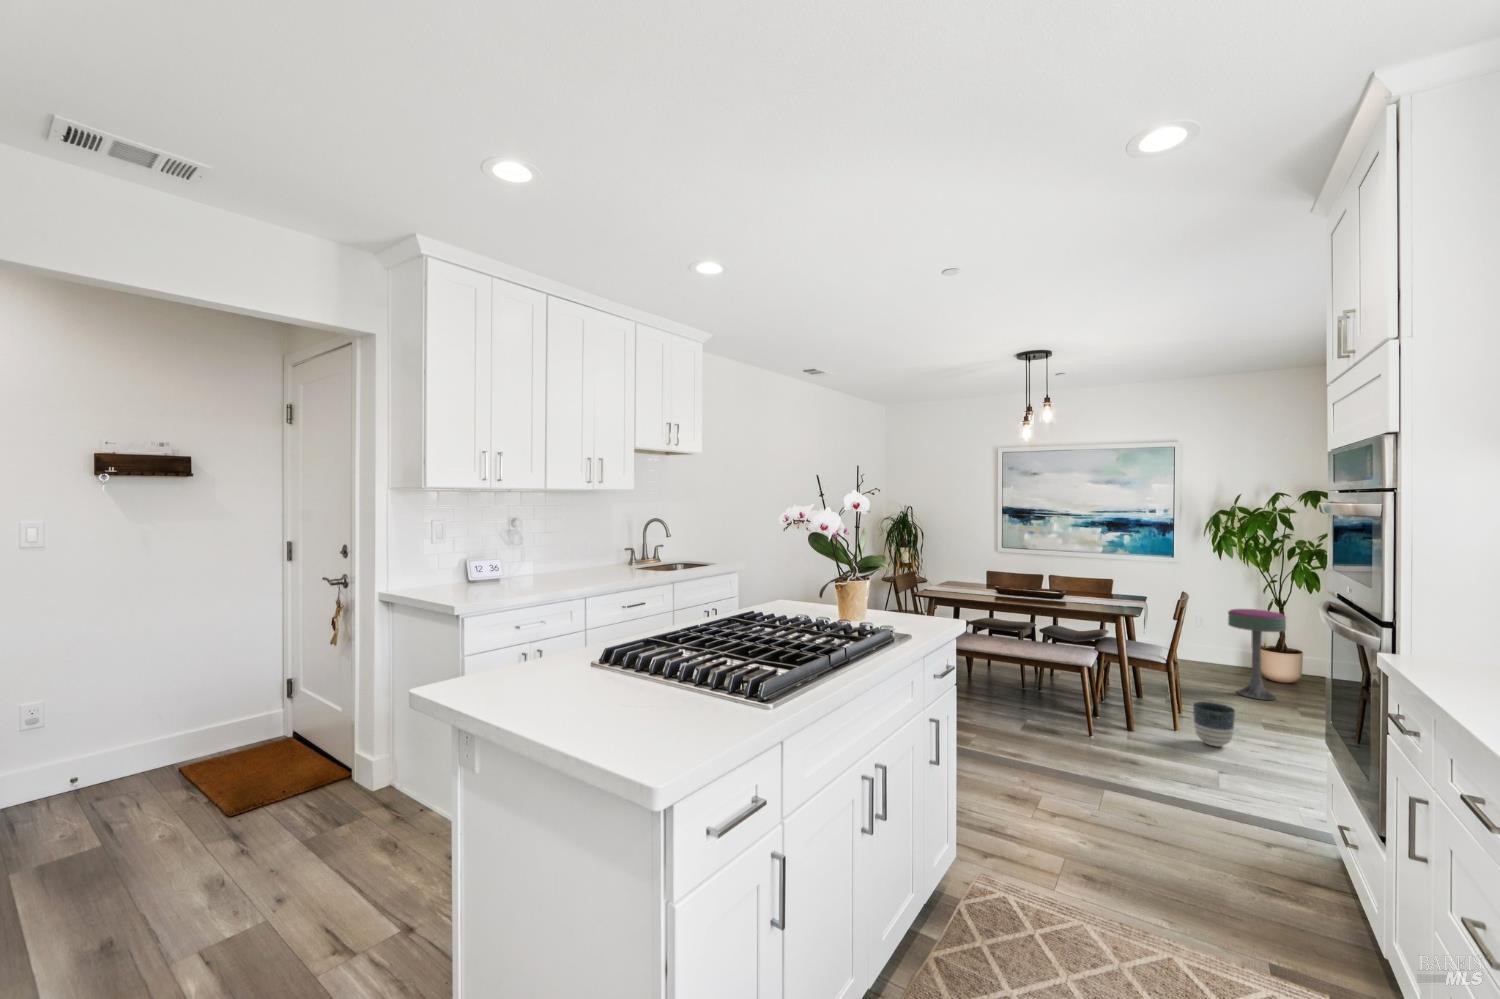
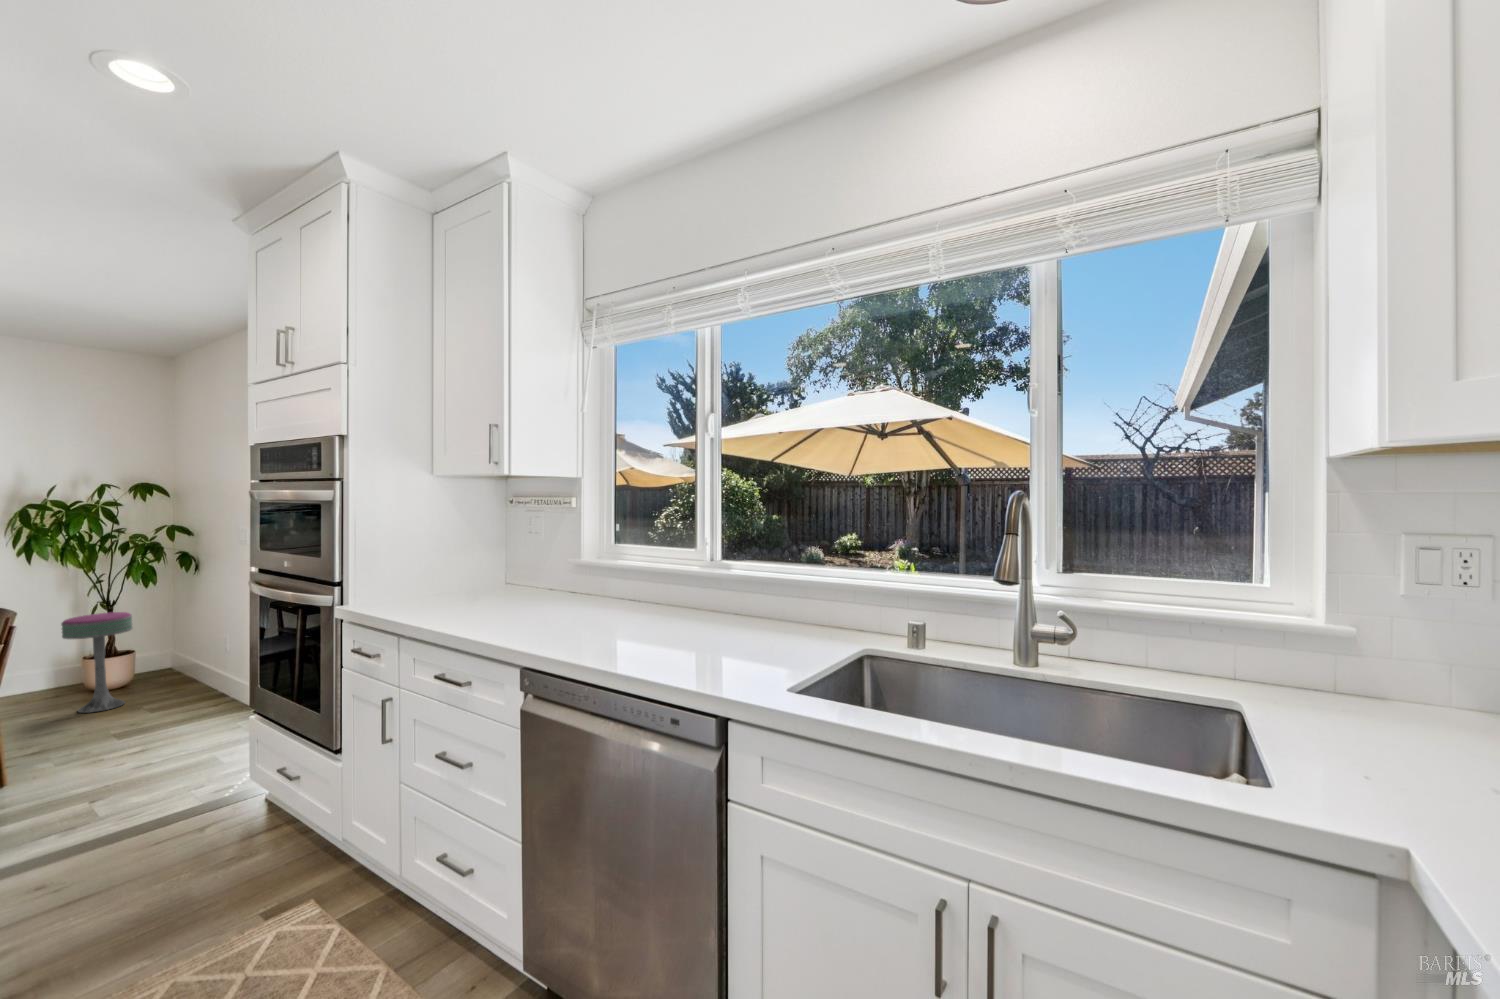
planter: present [1193,702,1235,747] -> none [55,723,111,775]

